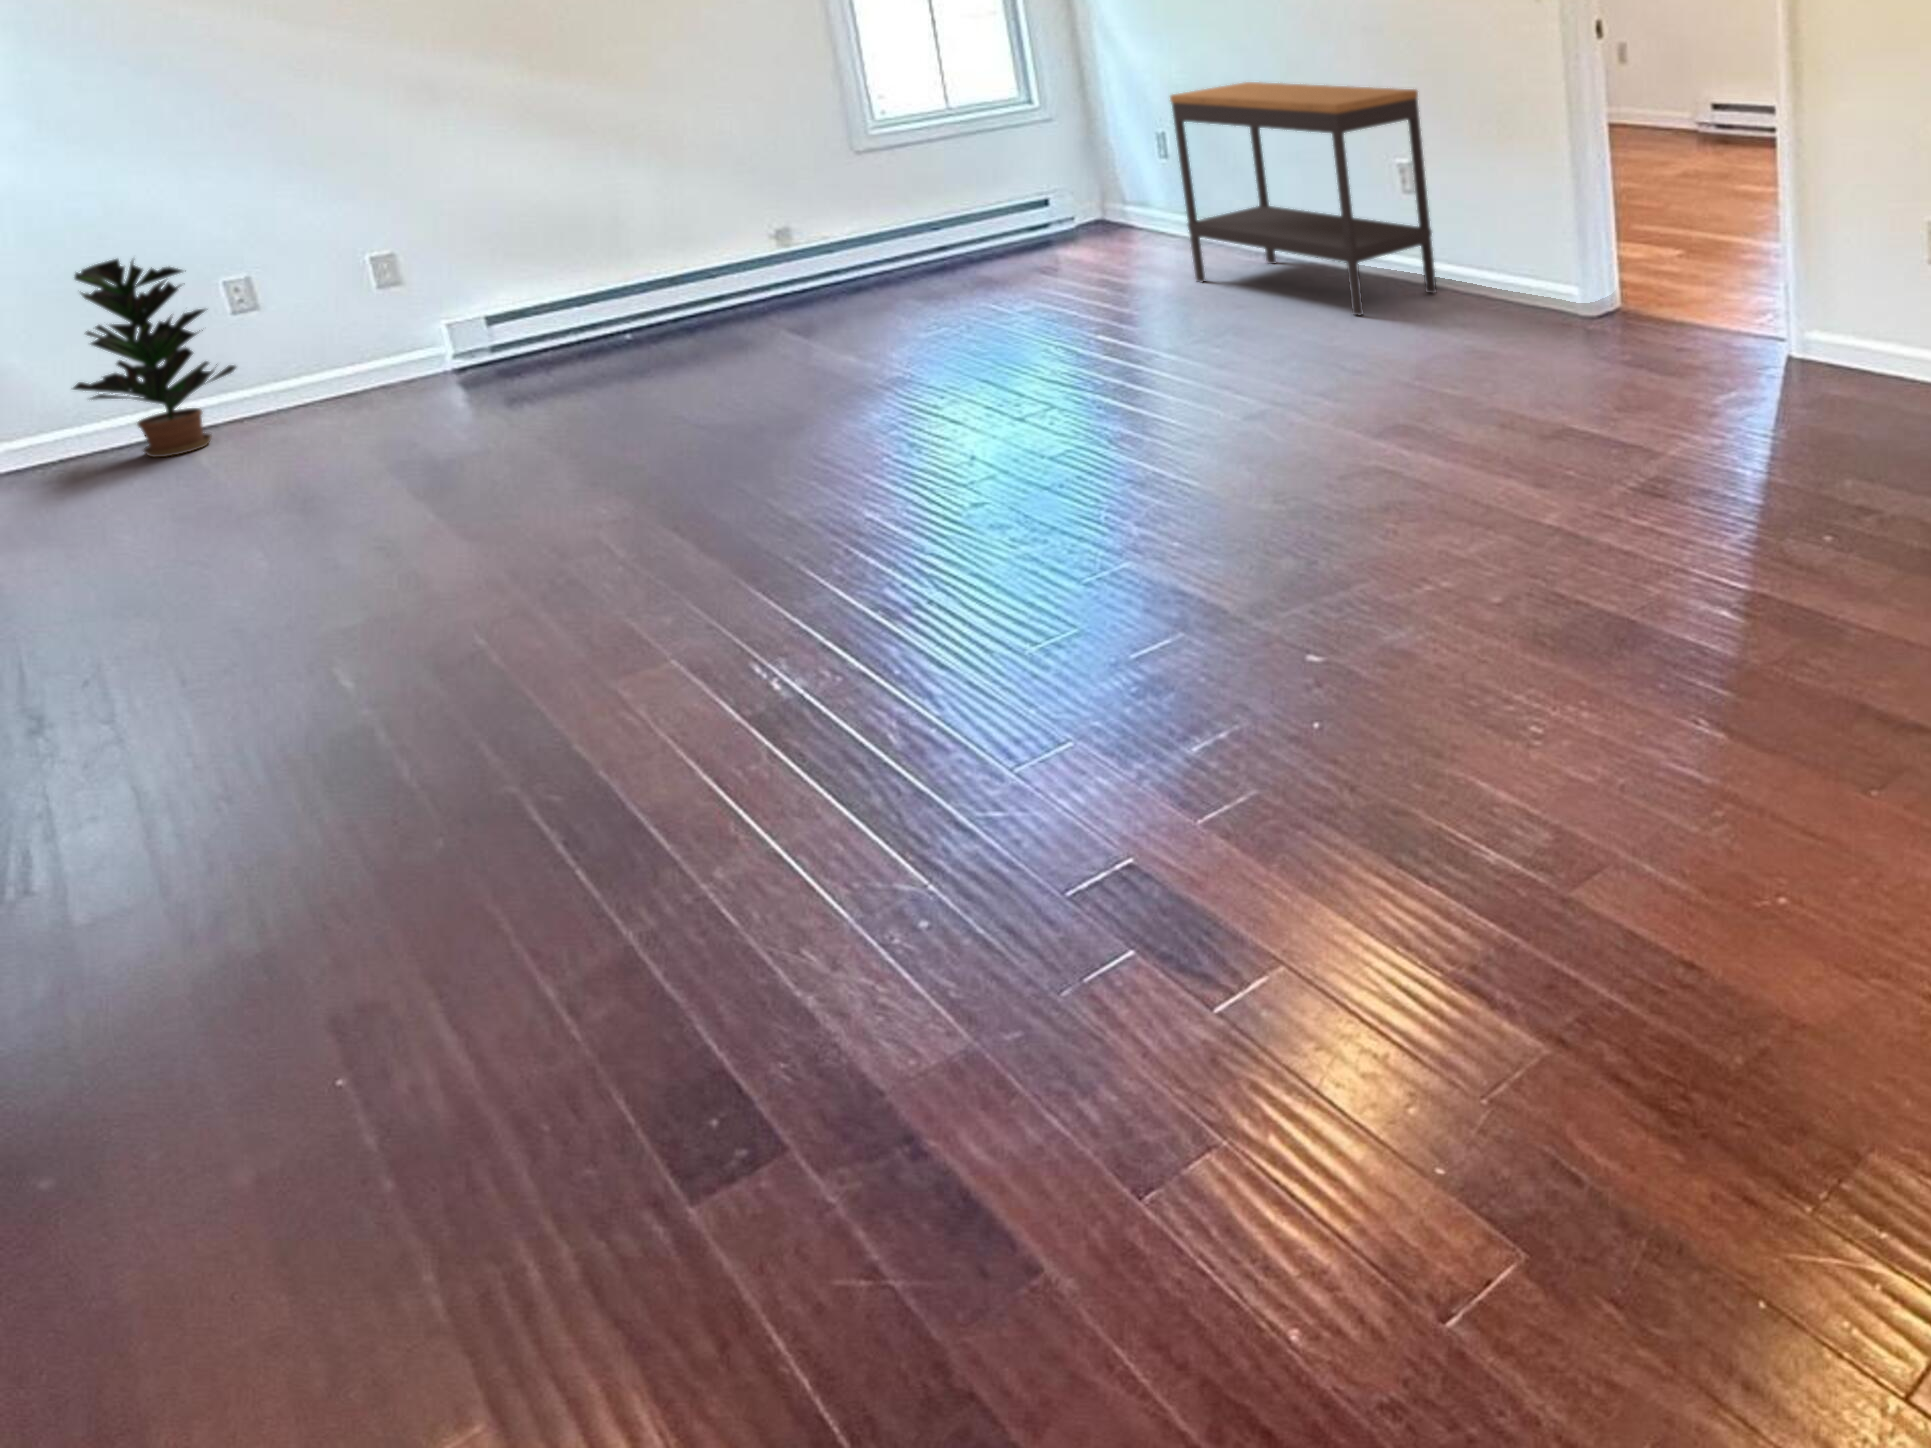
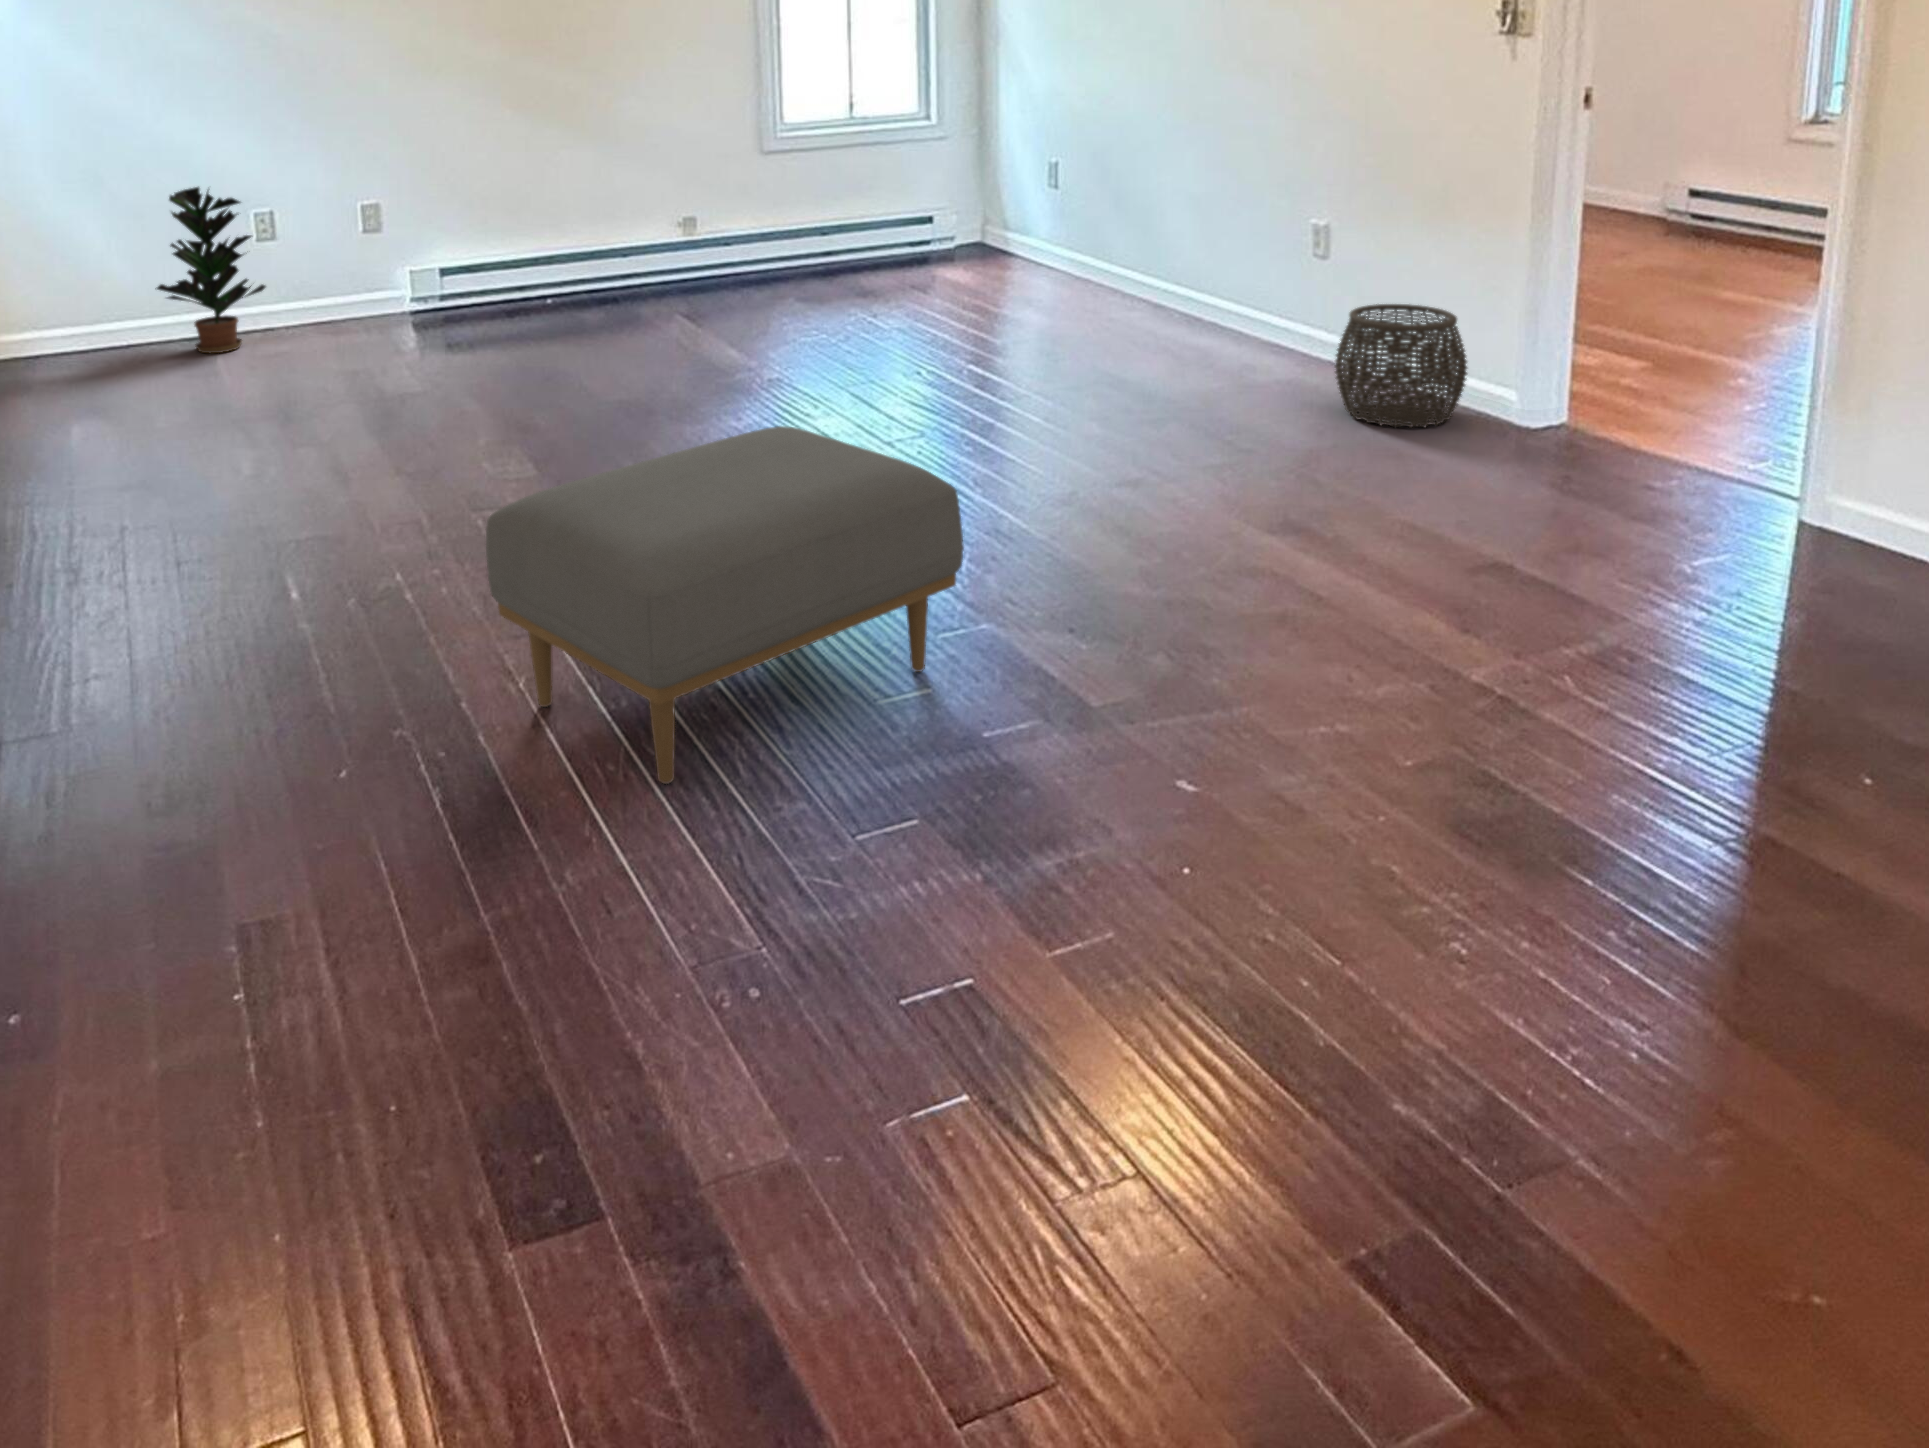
console table: present [1170,82,1436,315] -> none [1069,120,1344,383]
woven basket: none [1431,225,1541,335] -> present [1335,304,1467,427]
ottoman: none [572,410,1093,771] -> present [486,426,964,784]

